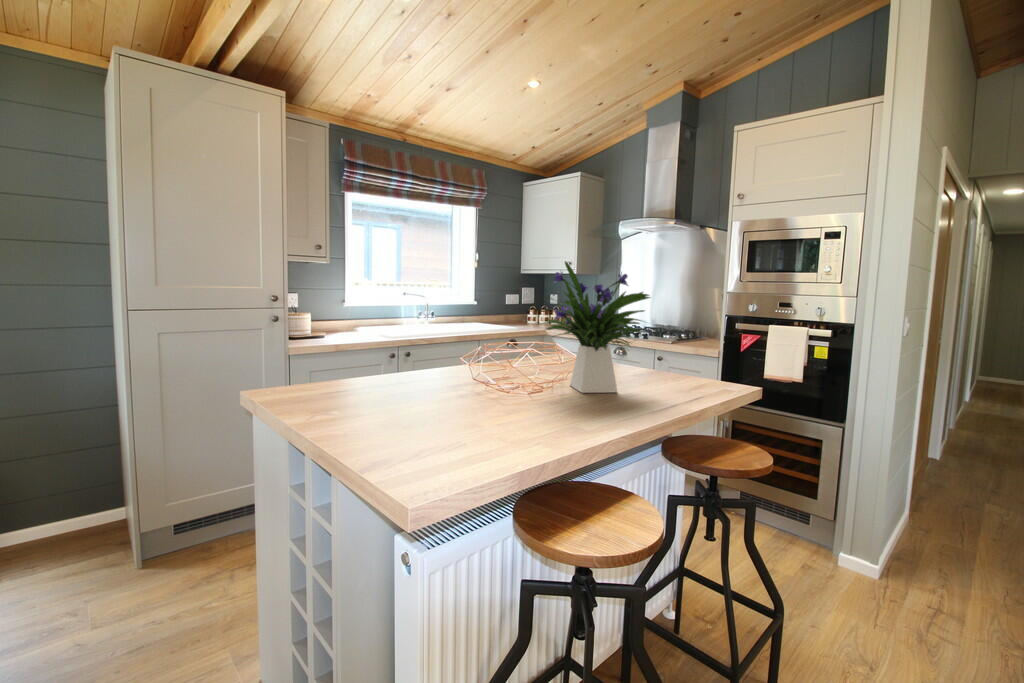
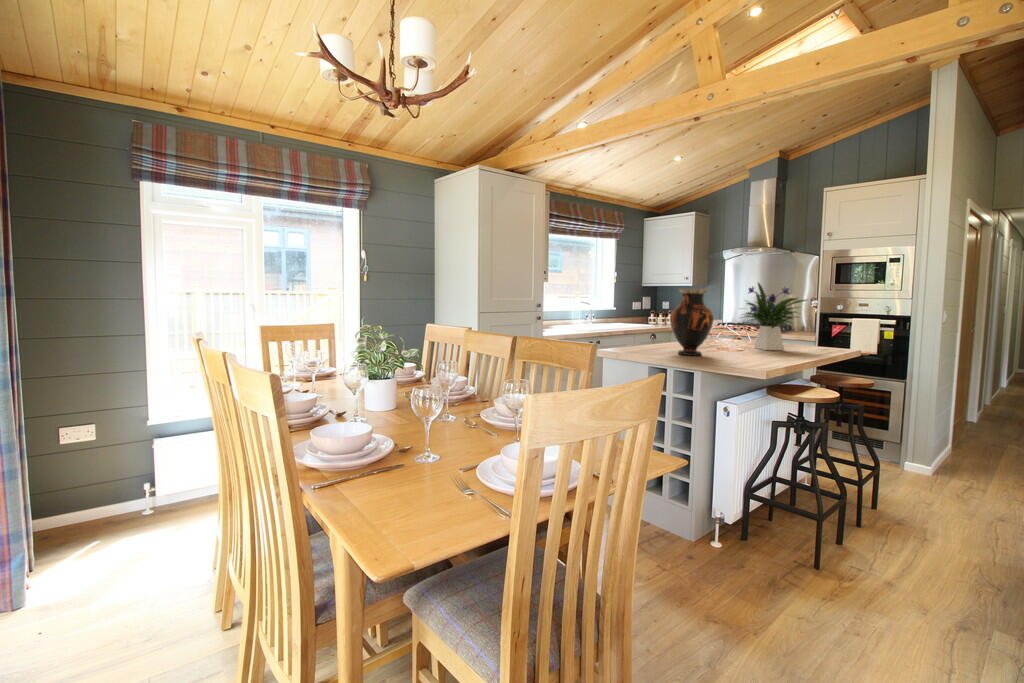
vase: none [339,269,431,419] -> present [670,289,714,356]

